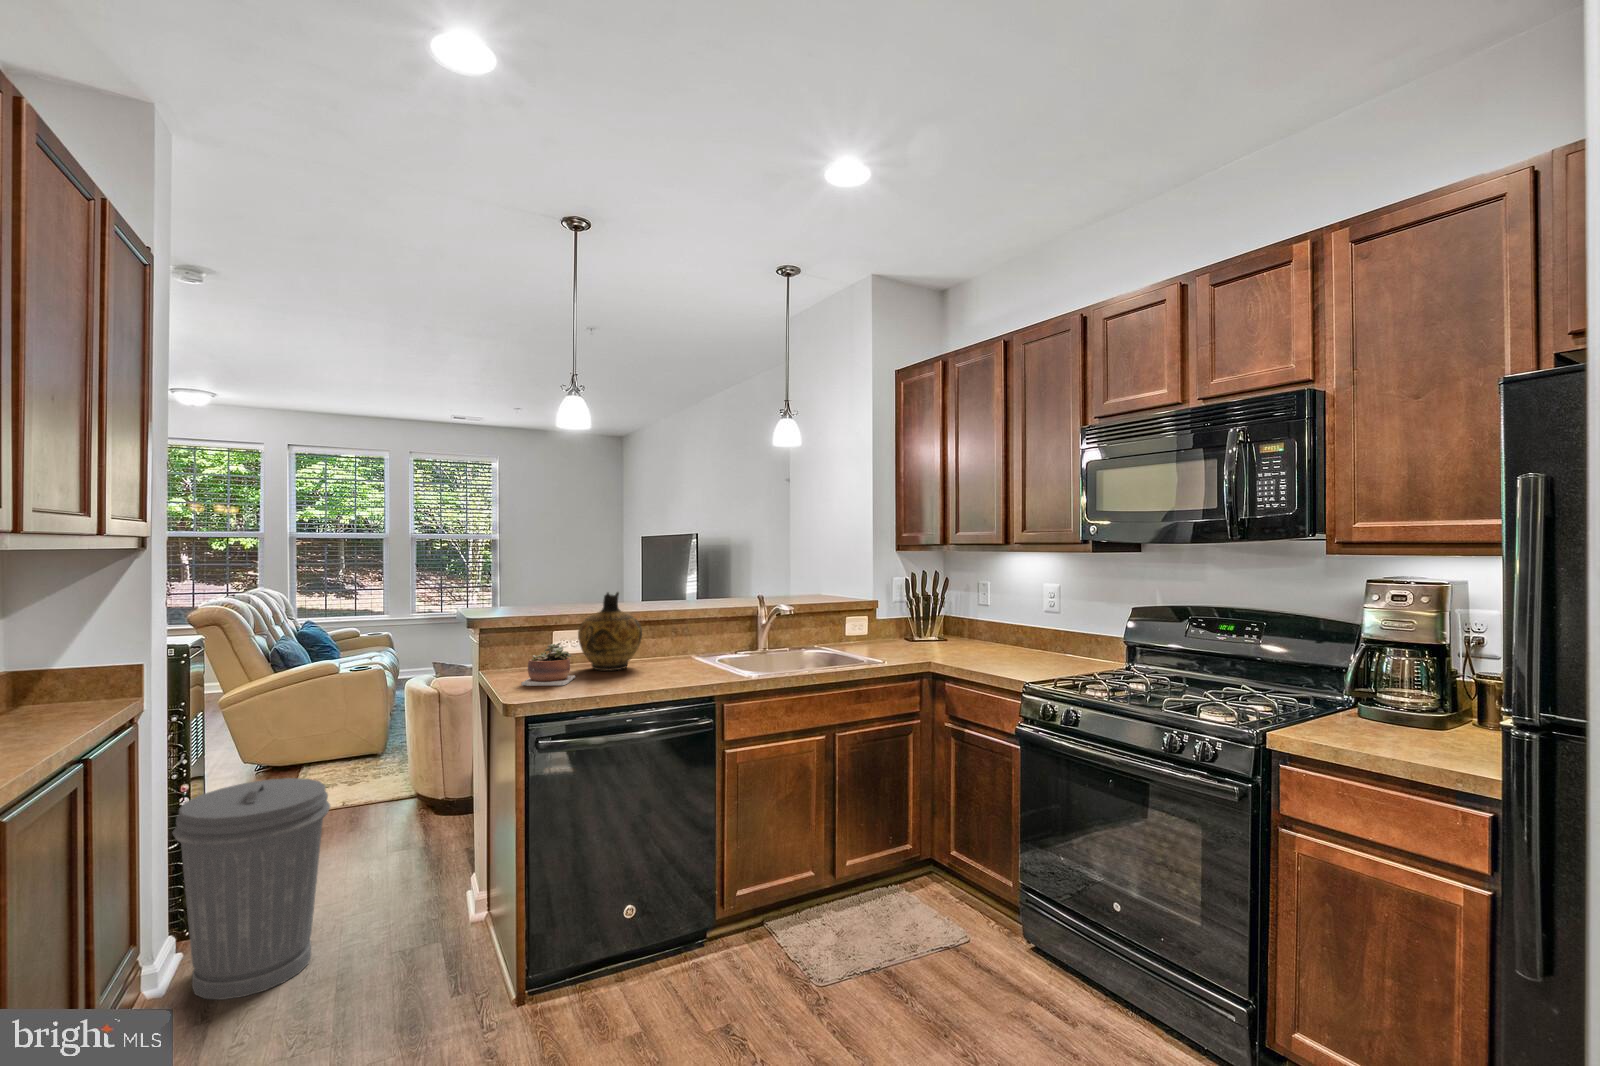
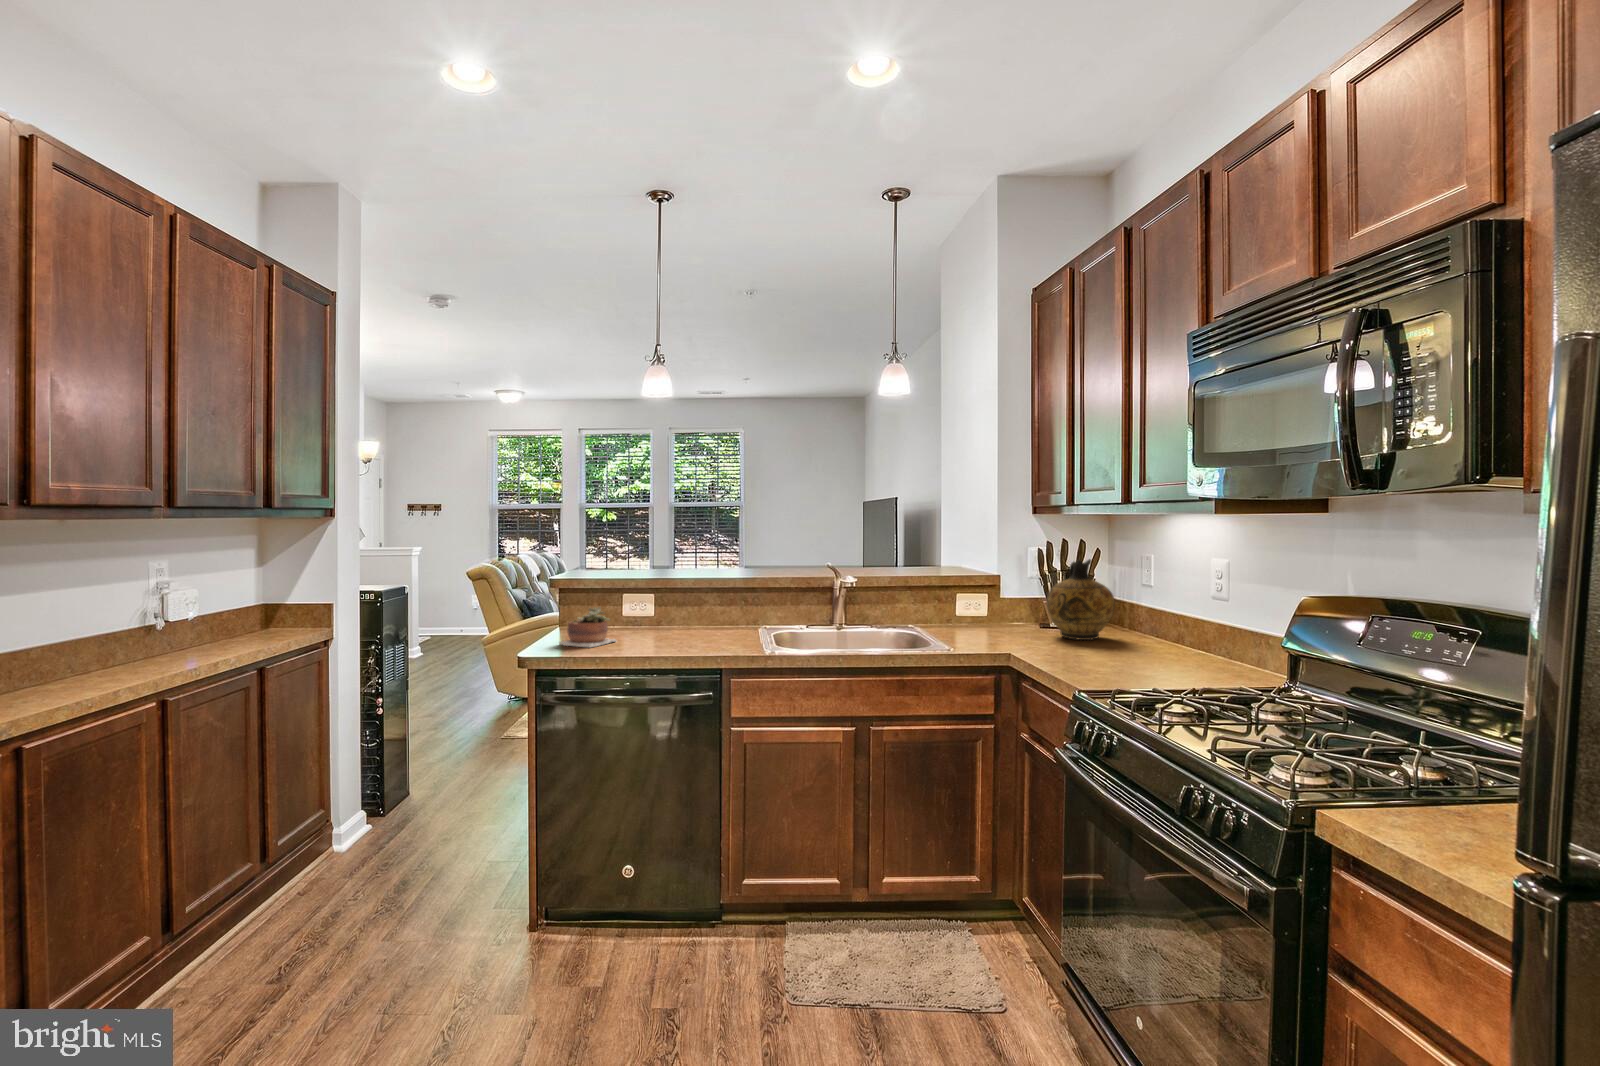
ceramic jug: present [578,592,642,671] -> present [1046,559,1115,640]
trash can: present [172,778,331,1000] -> none [325,707,444,879]

